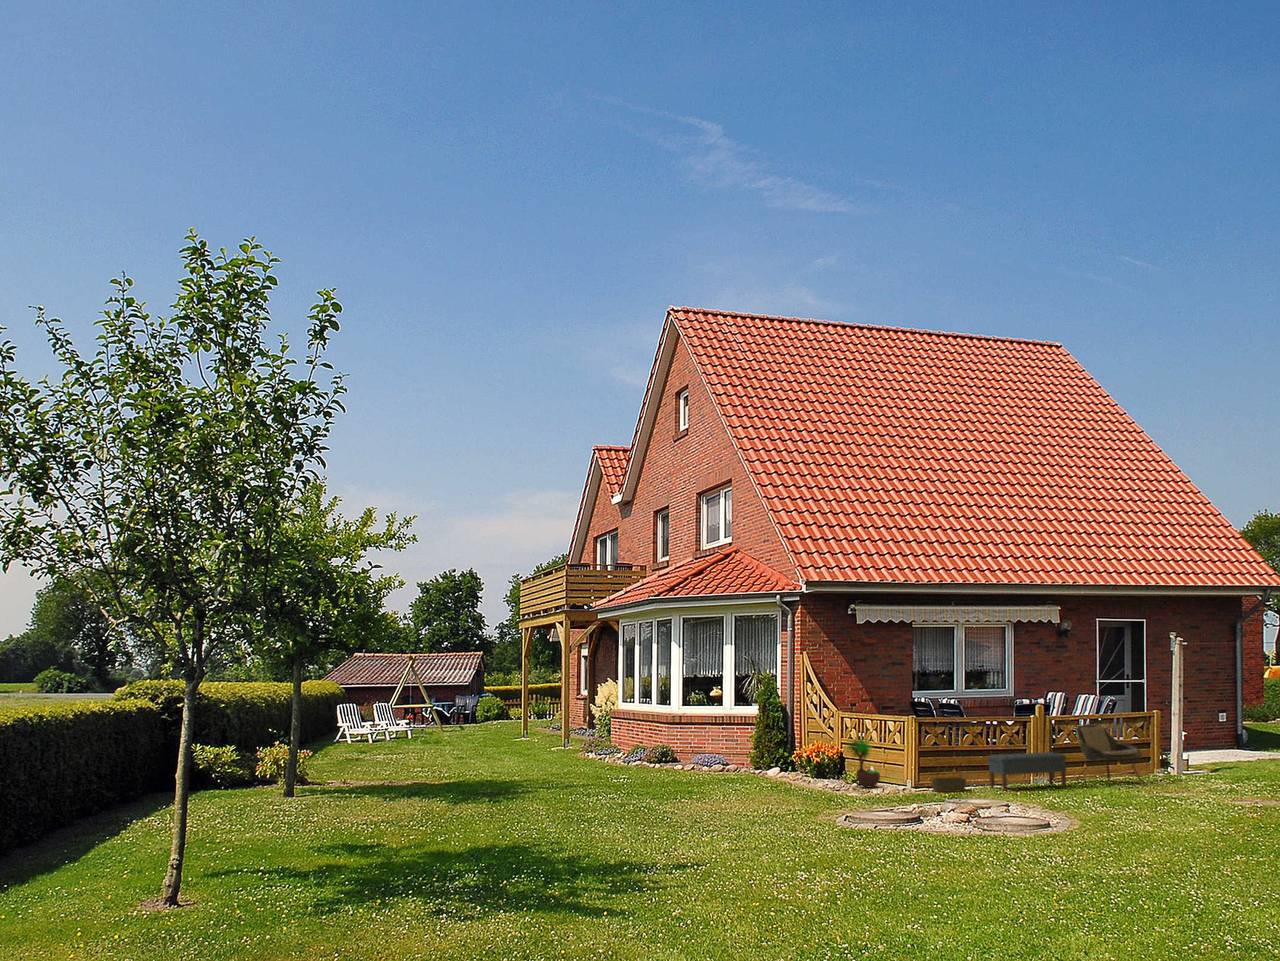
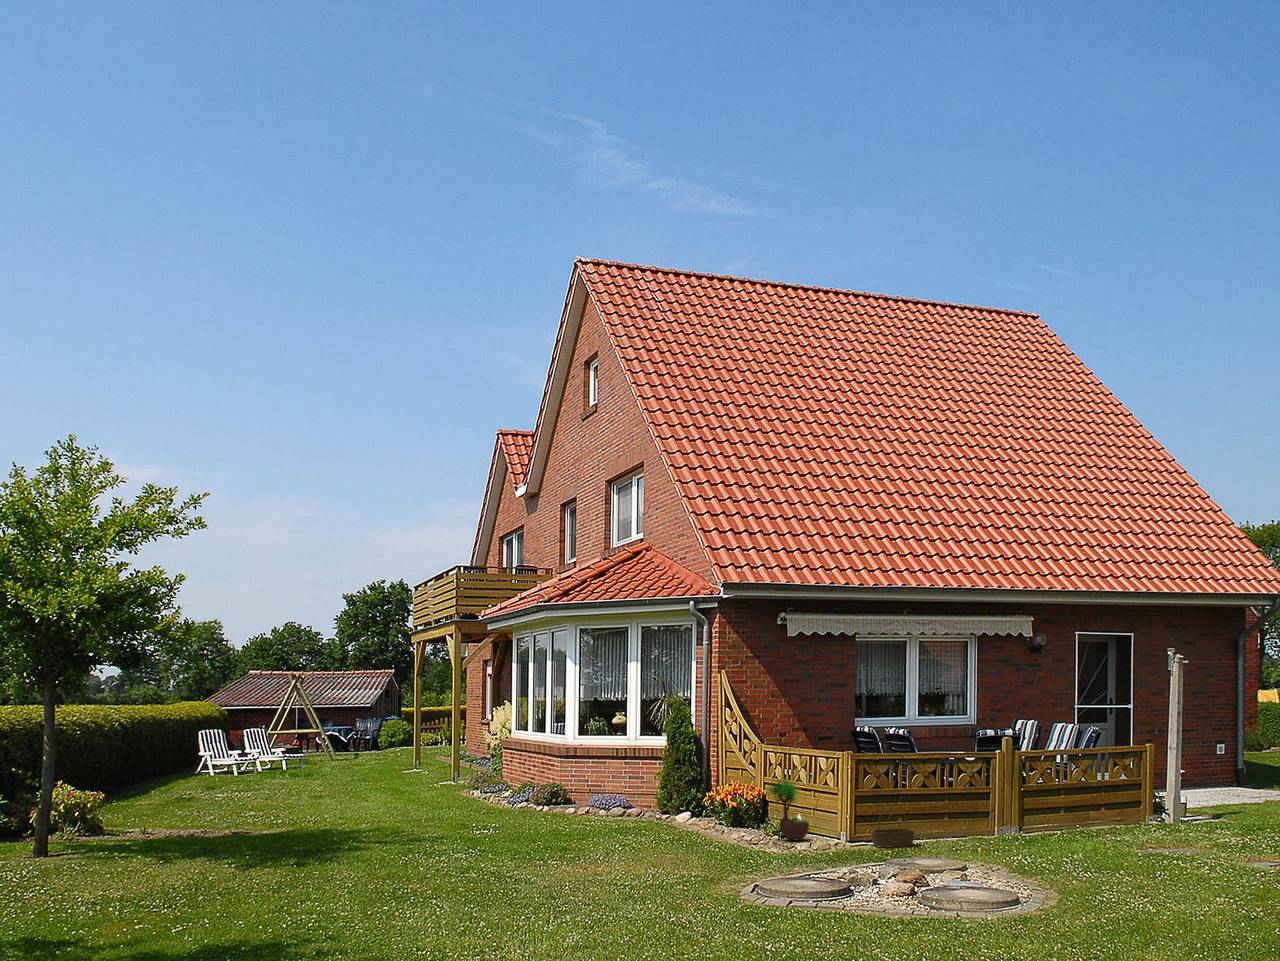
lounge chair: present [1076,724,1142,785] -> none [1051,761,1132,840]
bench: present [988,752,1066,791] -> none [941,796,1039,846]

